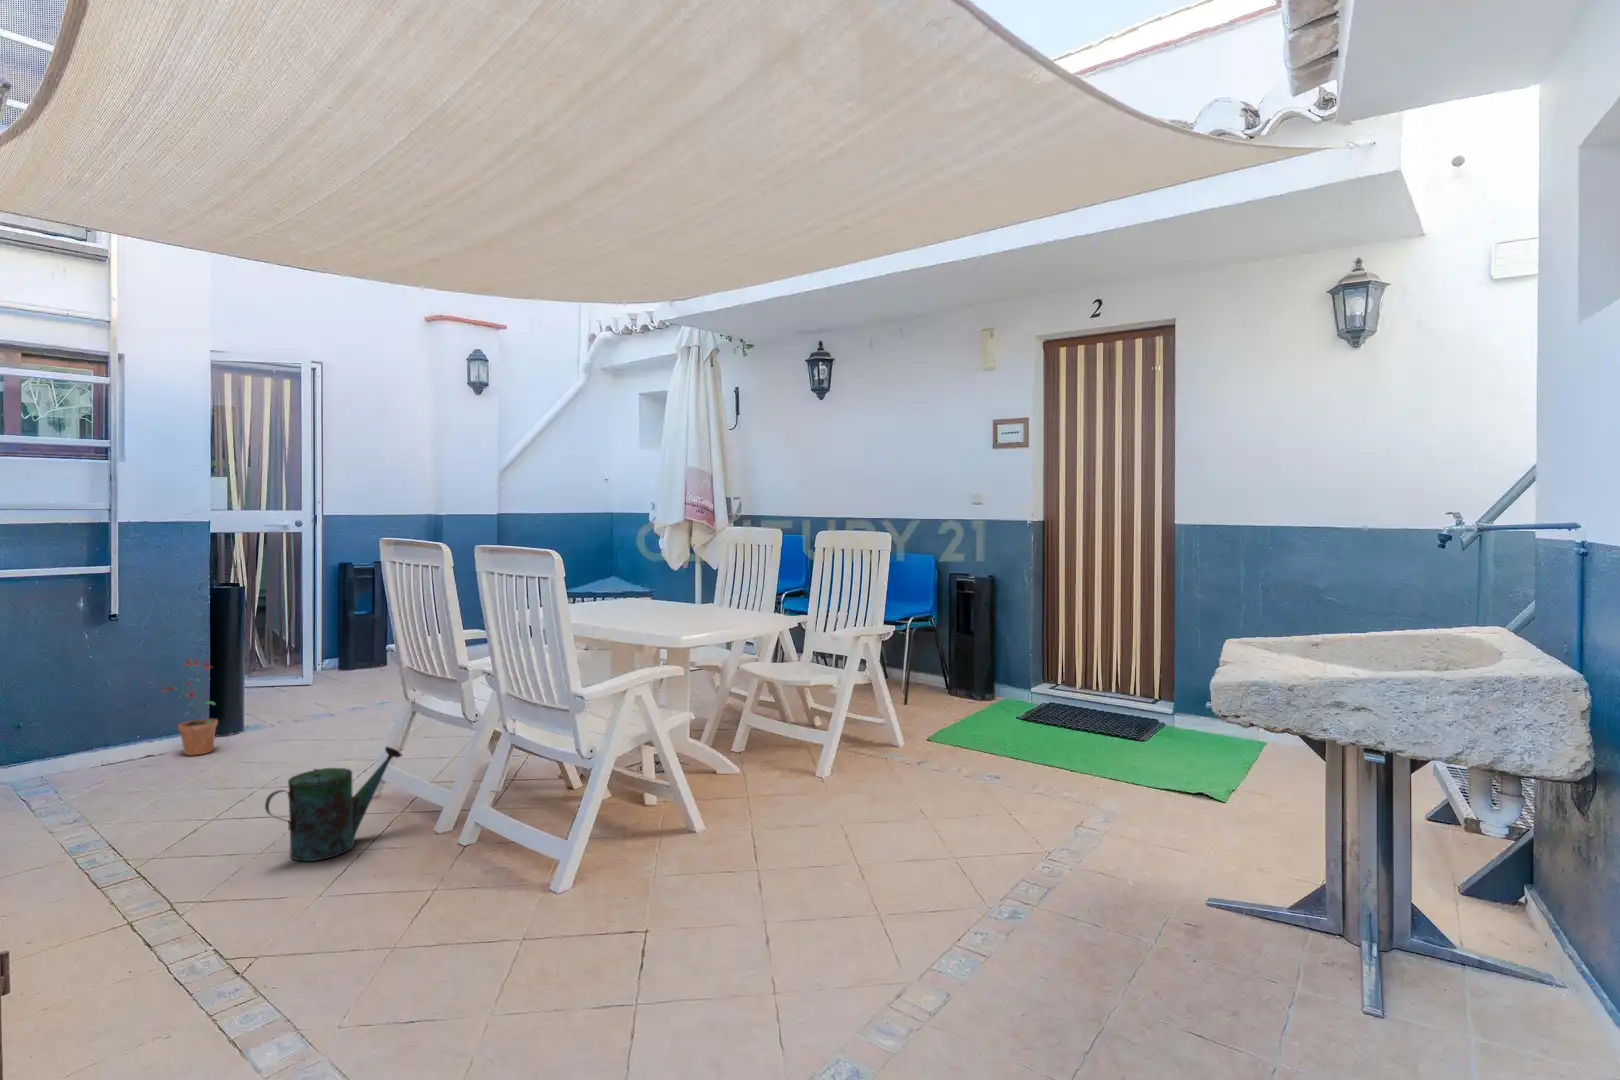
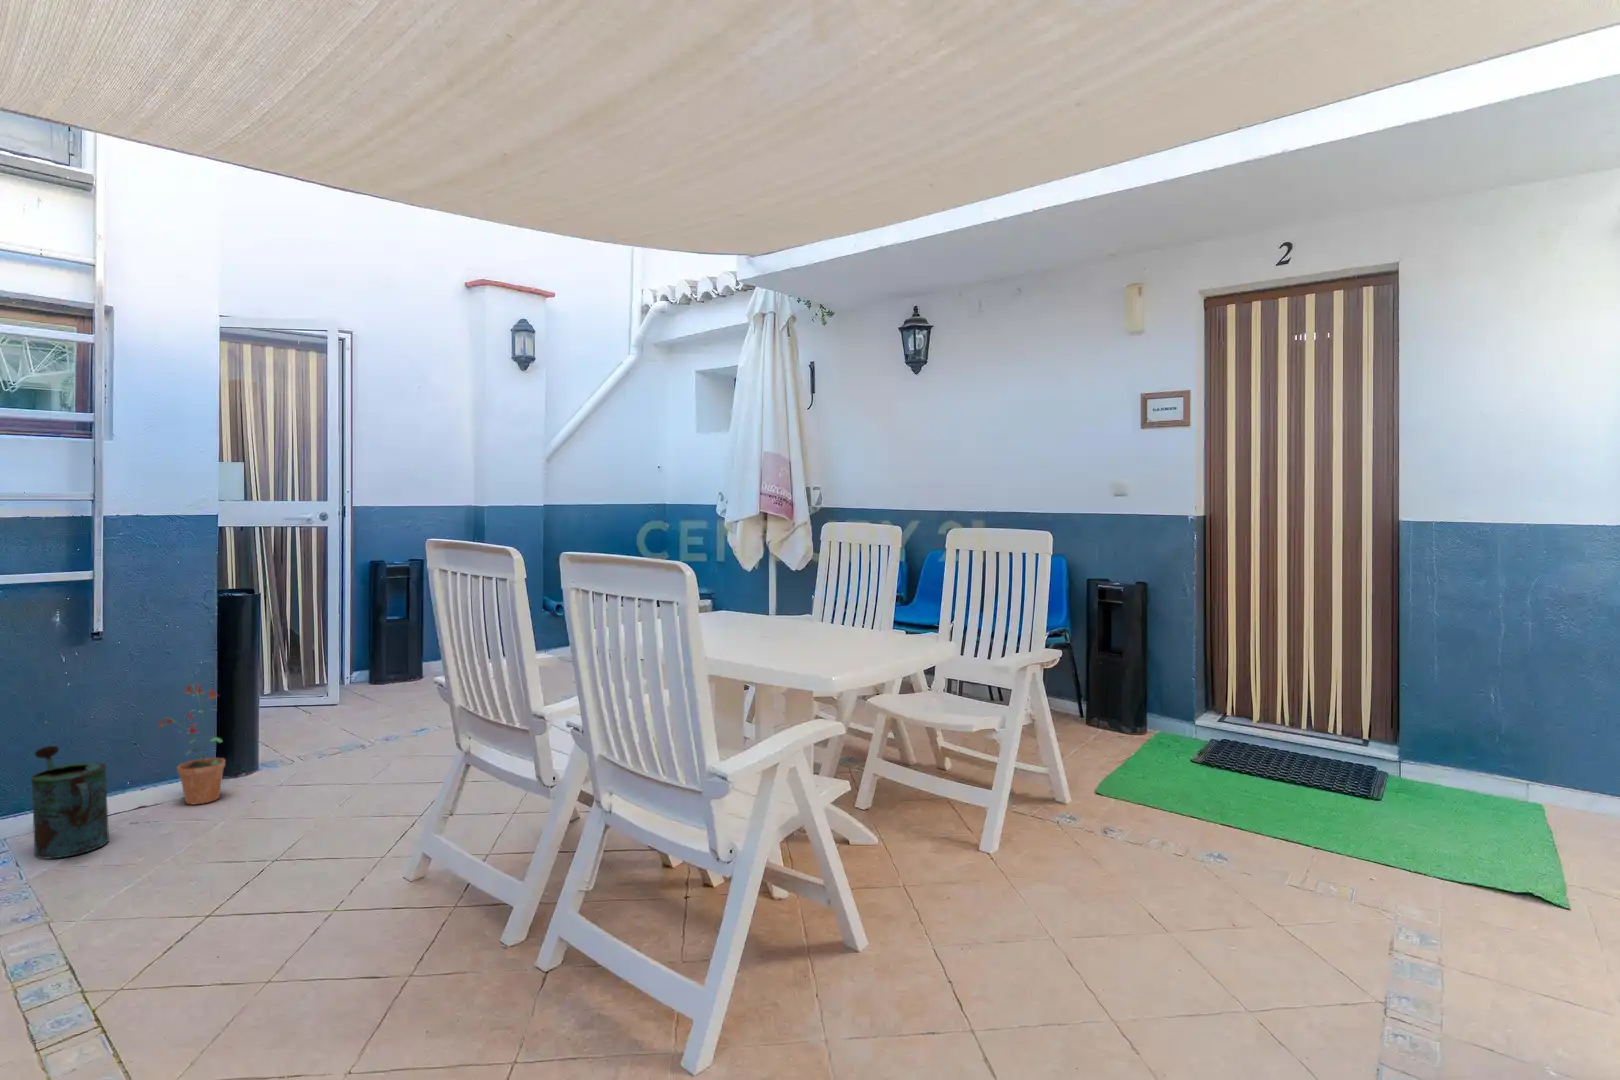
watering can: present [265,747,402,861] -> present [31,746,109,859]

